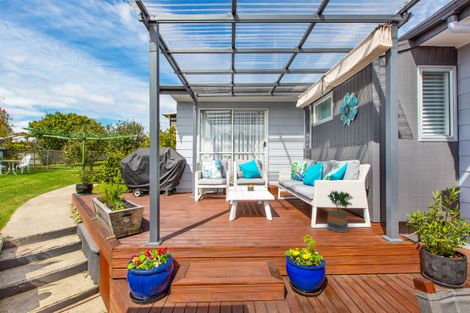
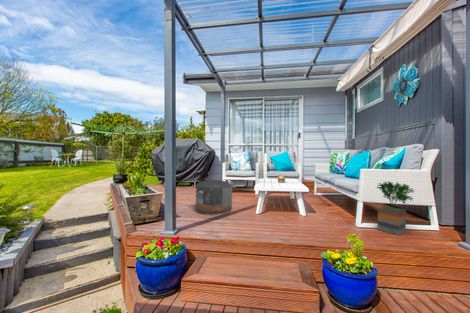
pouf: none [173,191,207,224] -> present [196,180,232,215]

